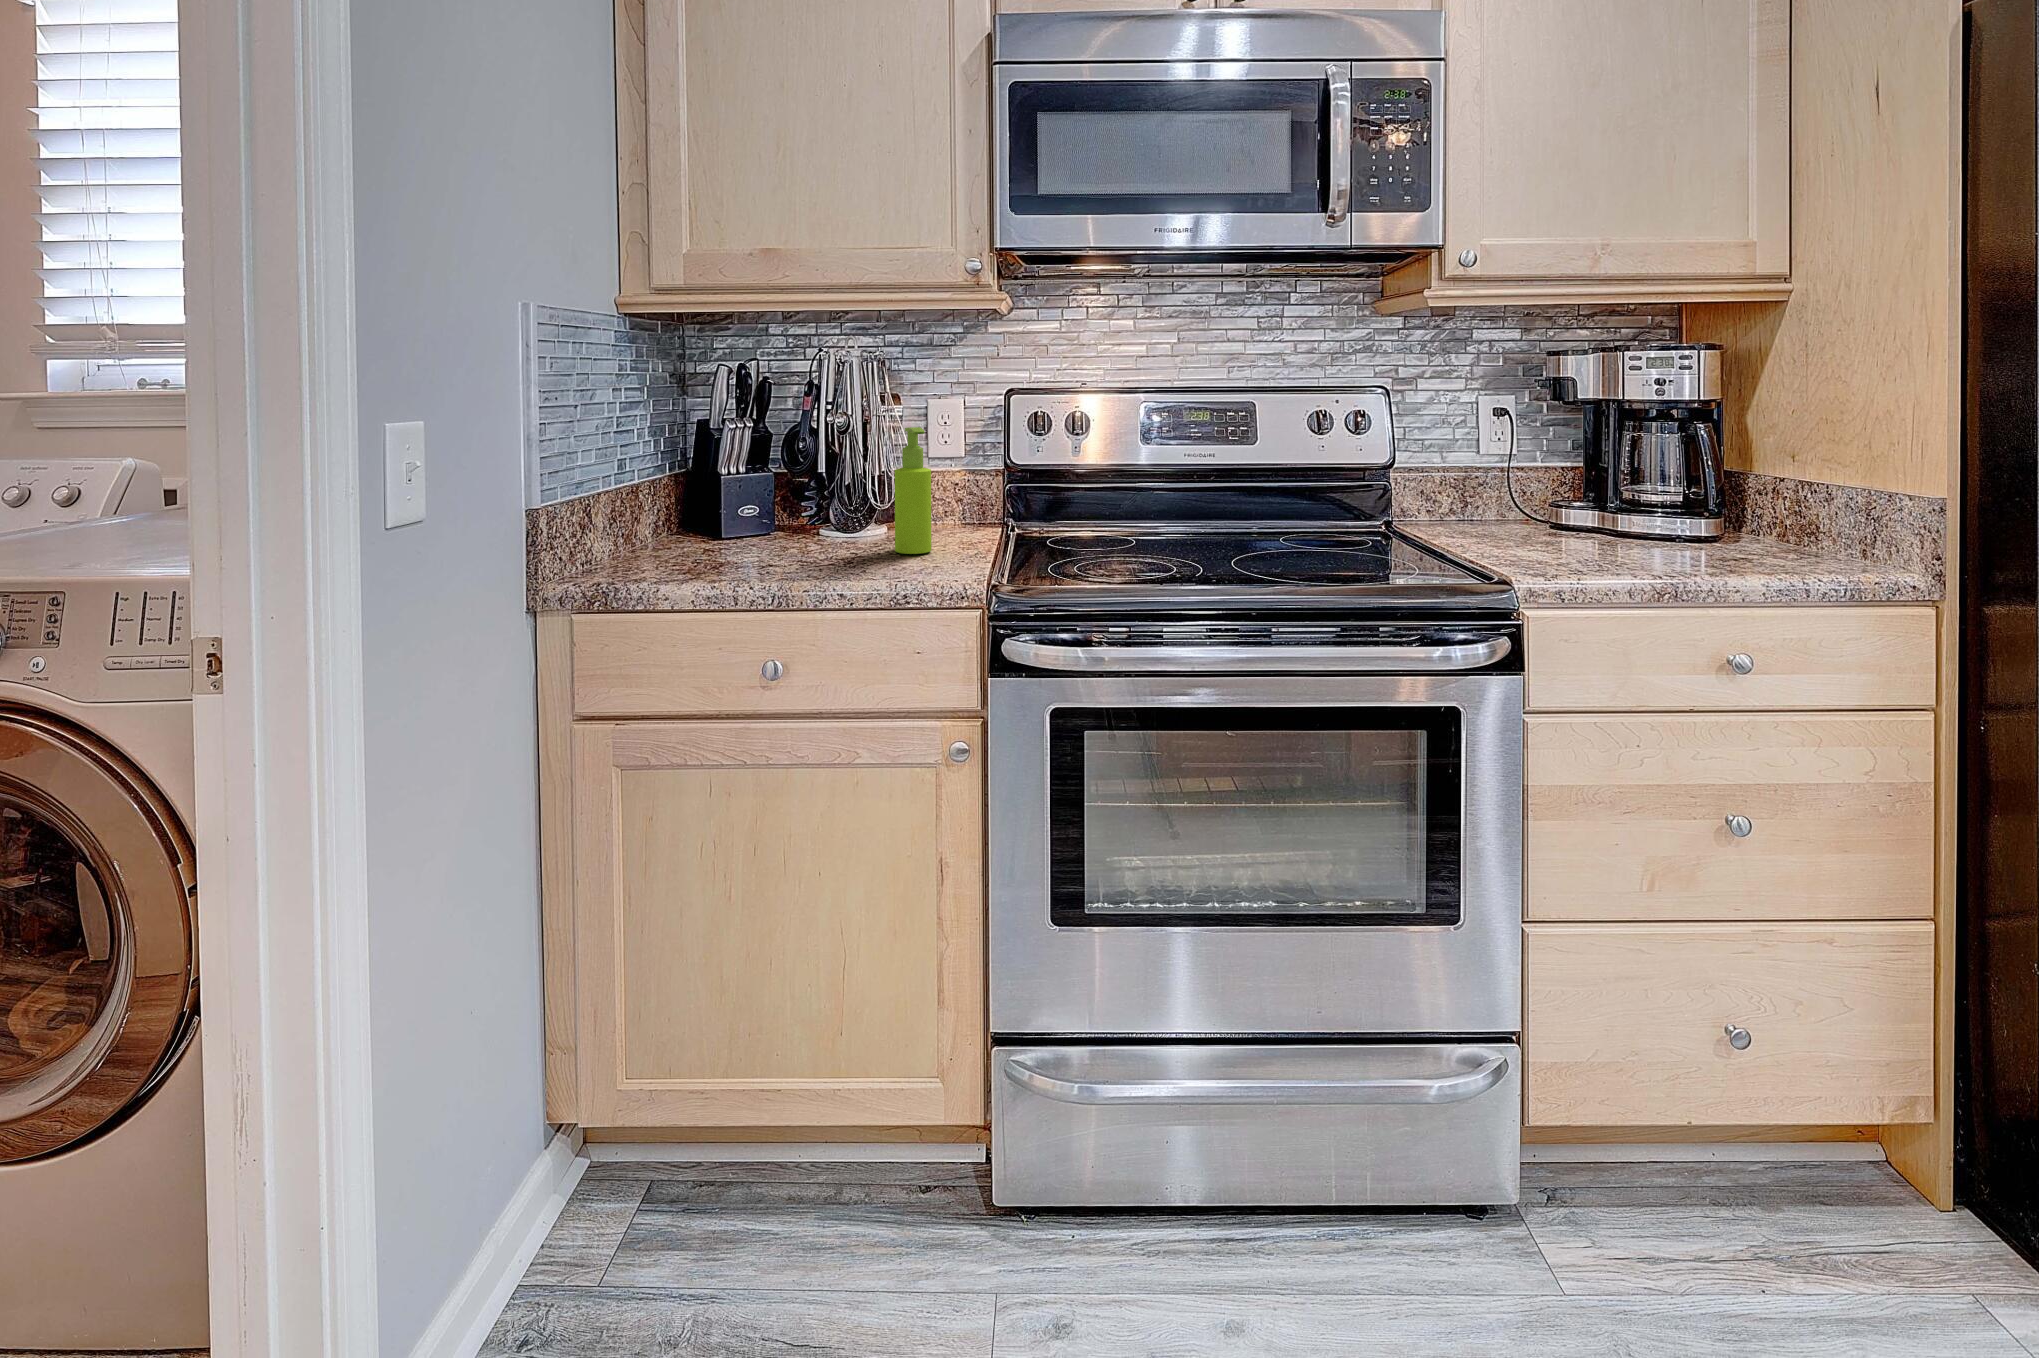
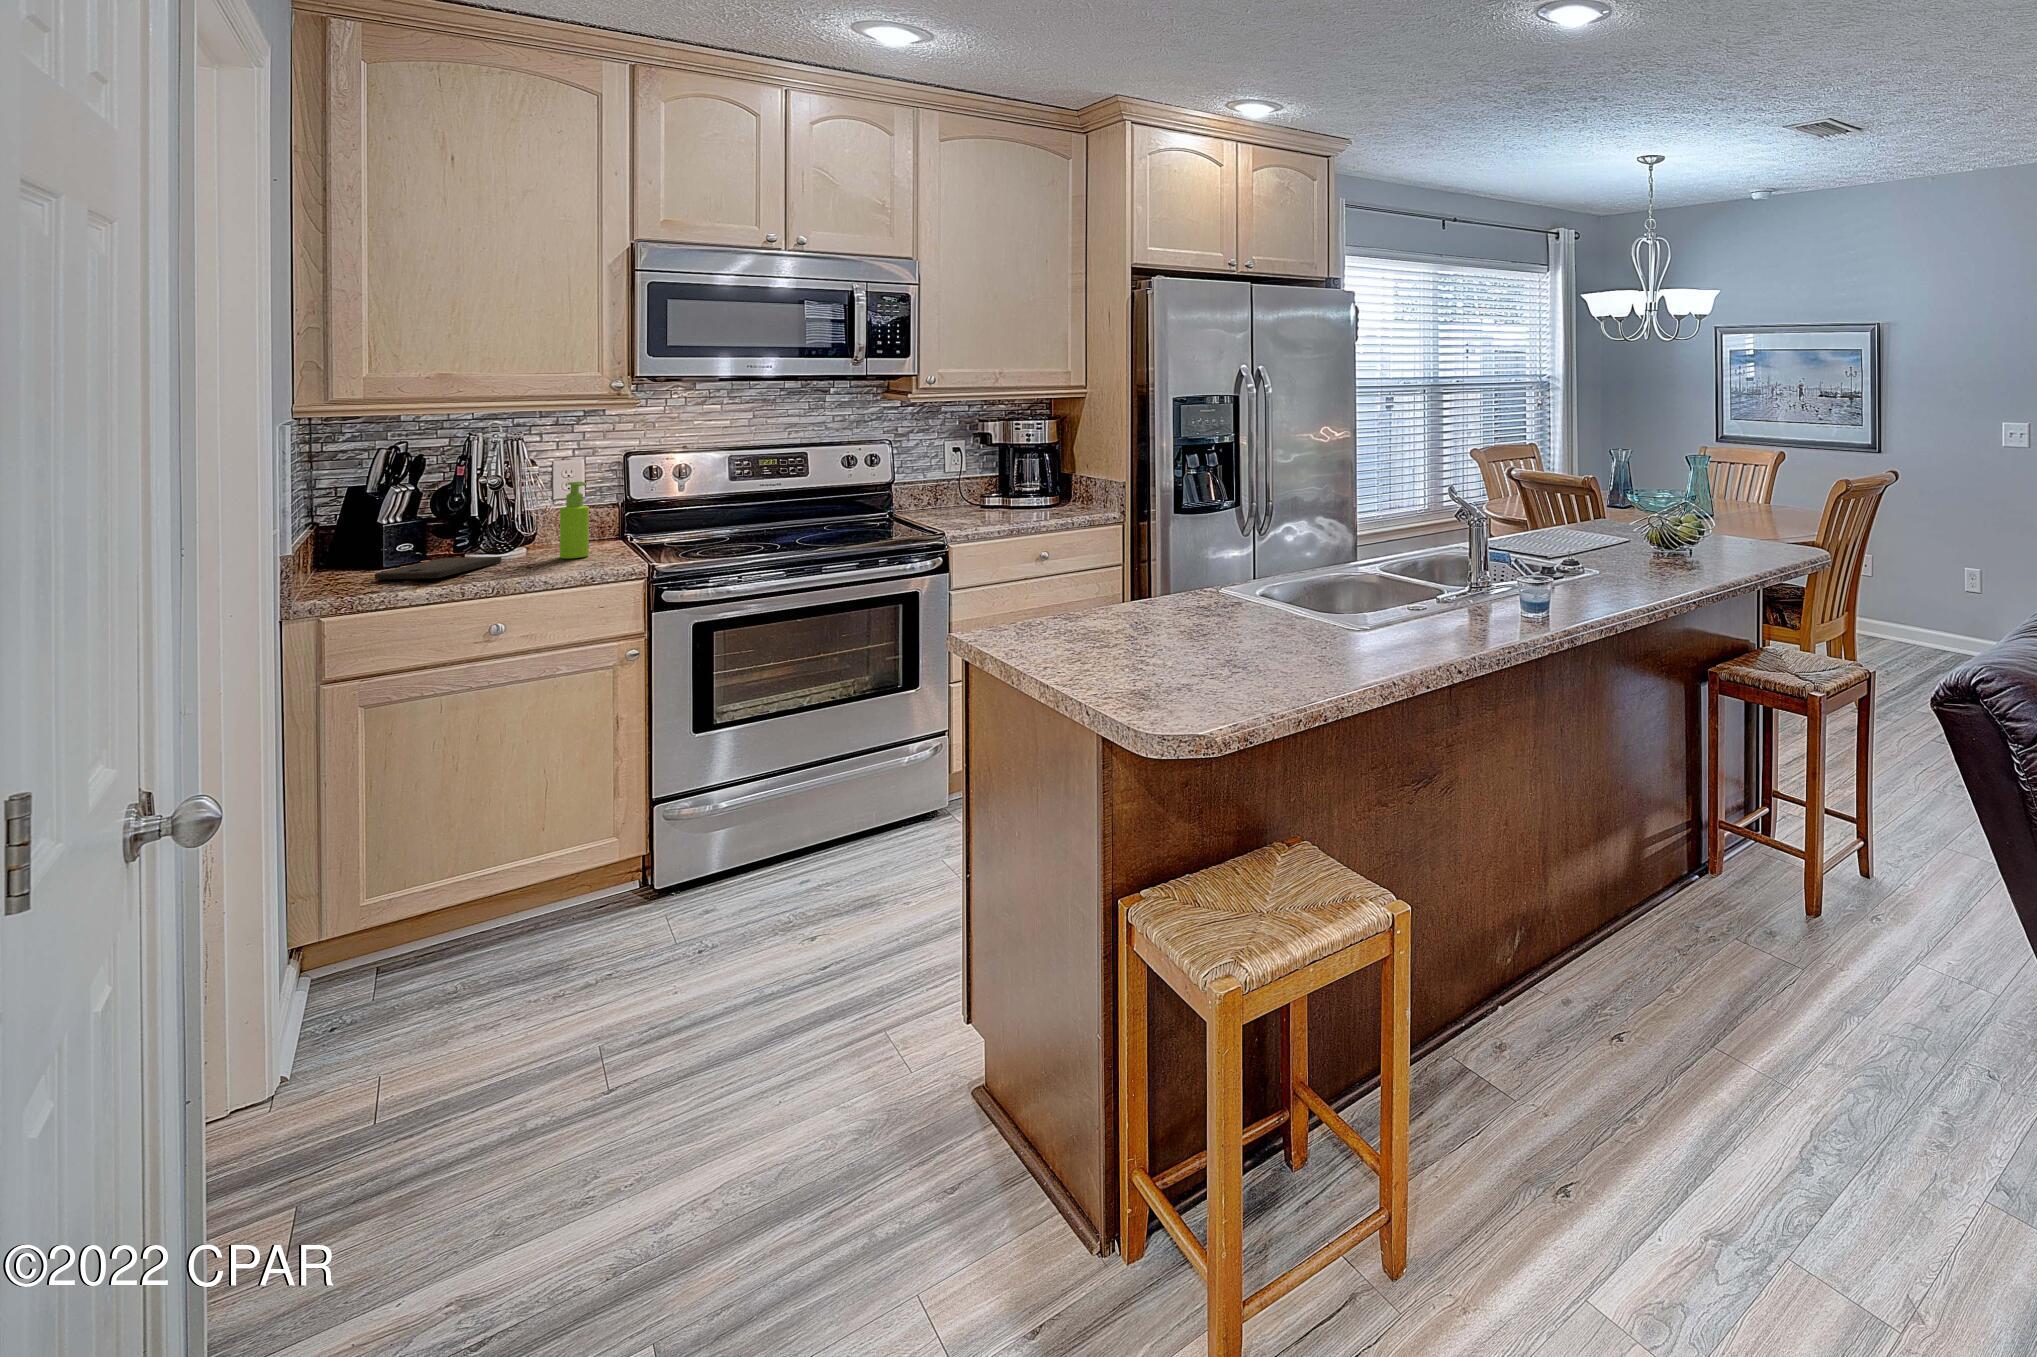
cutting board: none [668,532,826,568] -> present [375,557,501,579]

